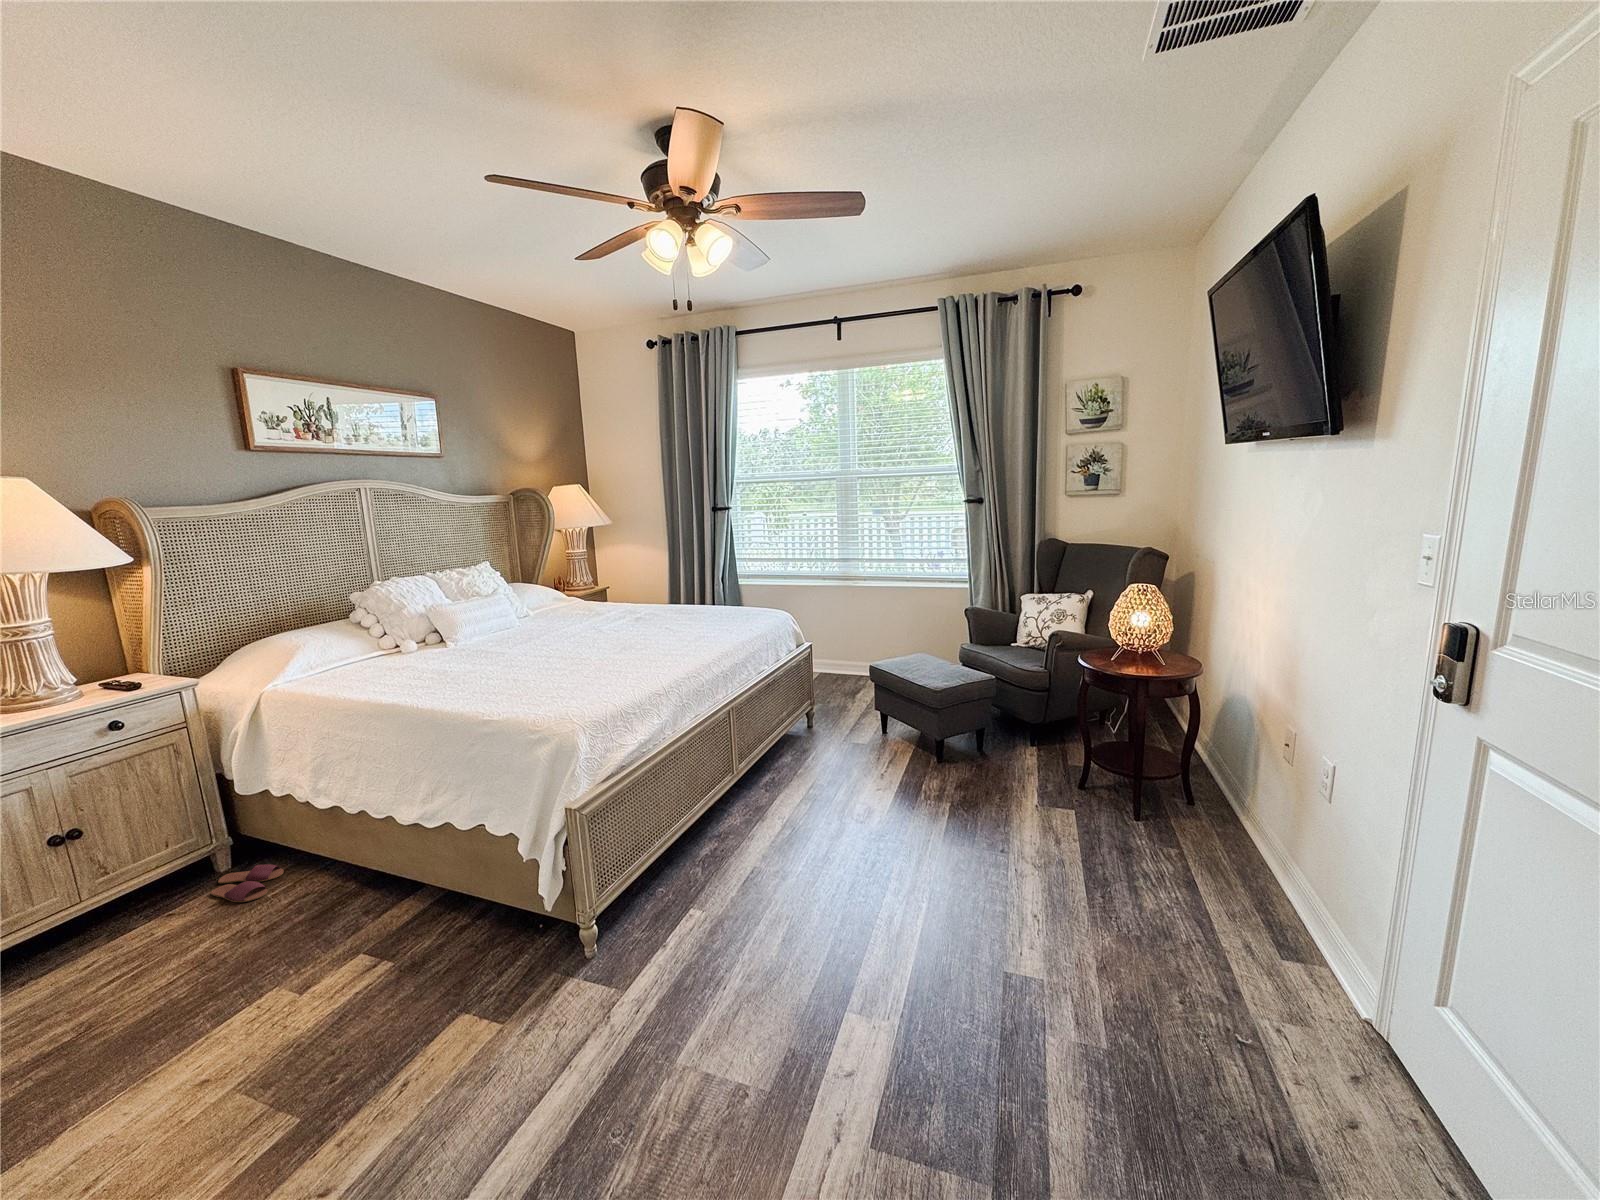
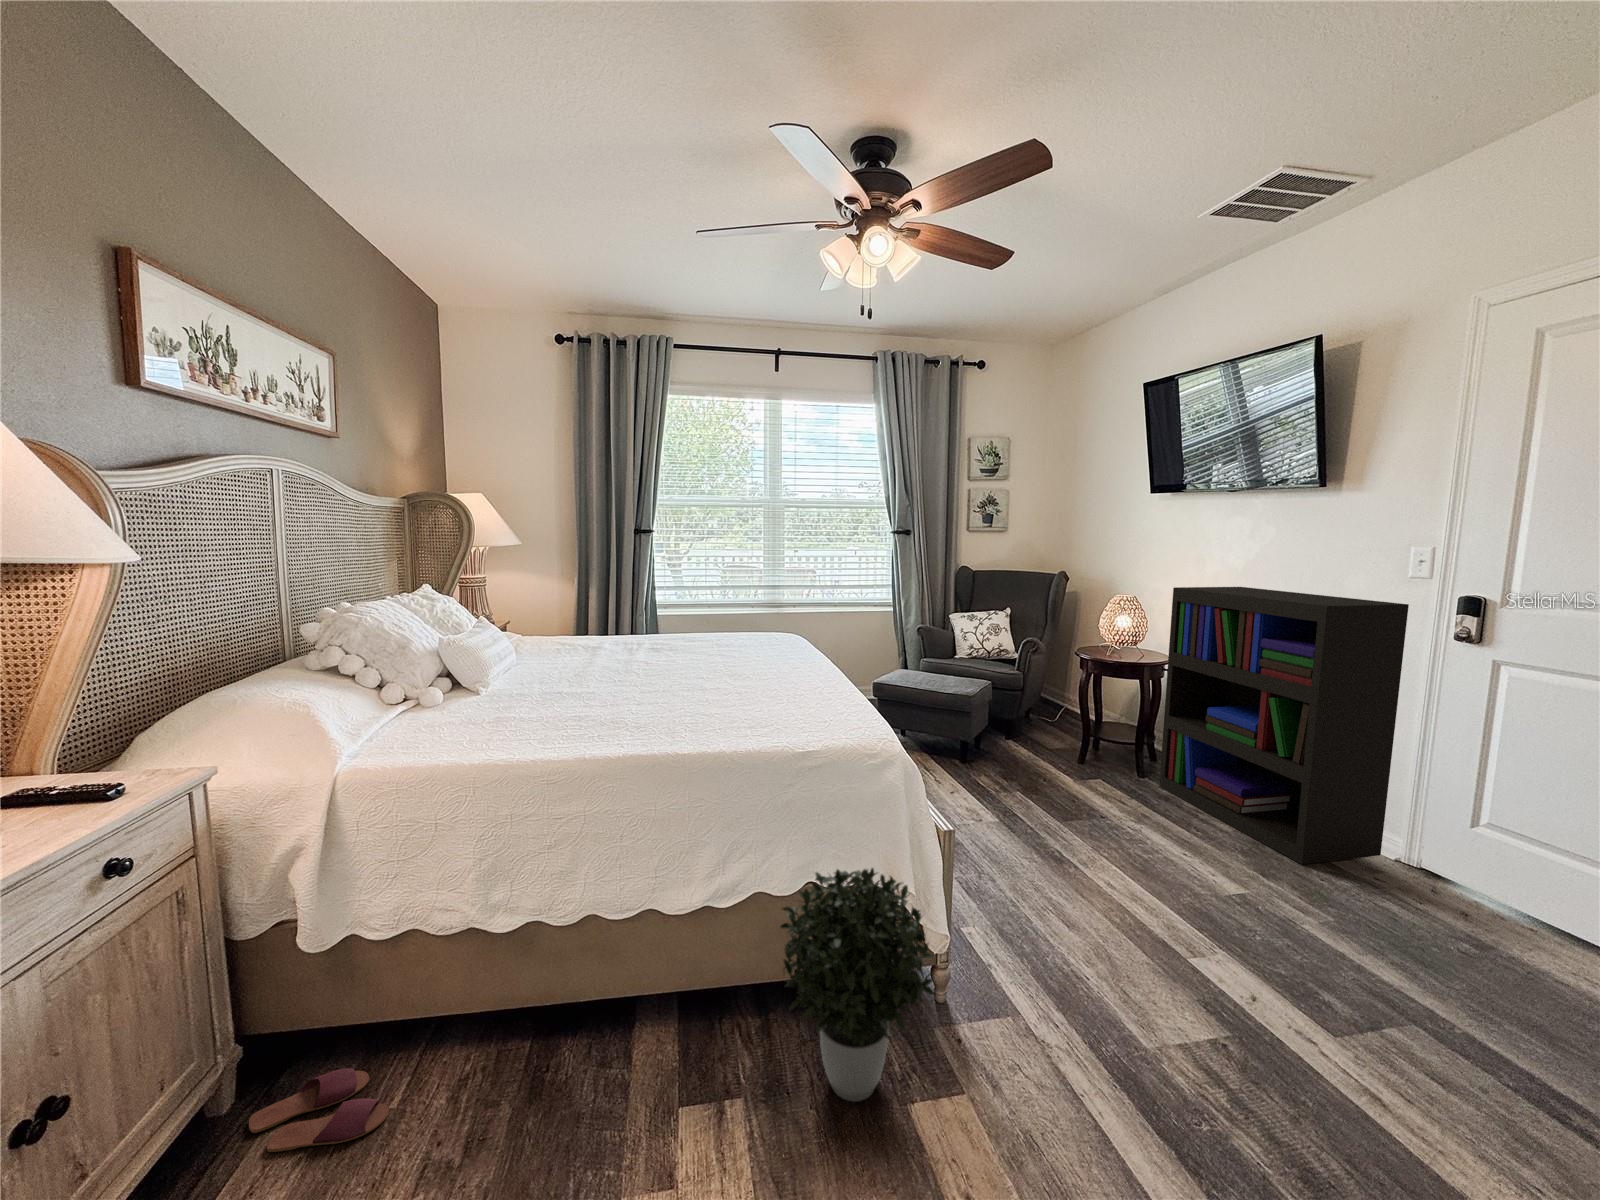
bookshelf: none [1155,571,1423,1010] -> present [1159,587,1409,864]
potted plant: none [362,809,513,996] -> present [781,868,934,1101]

